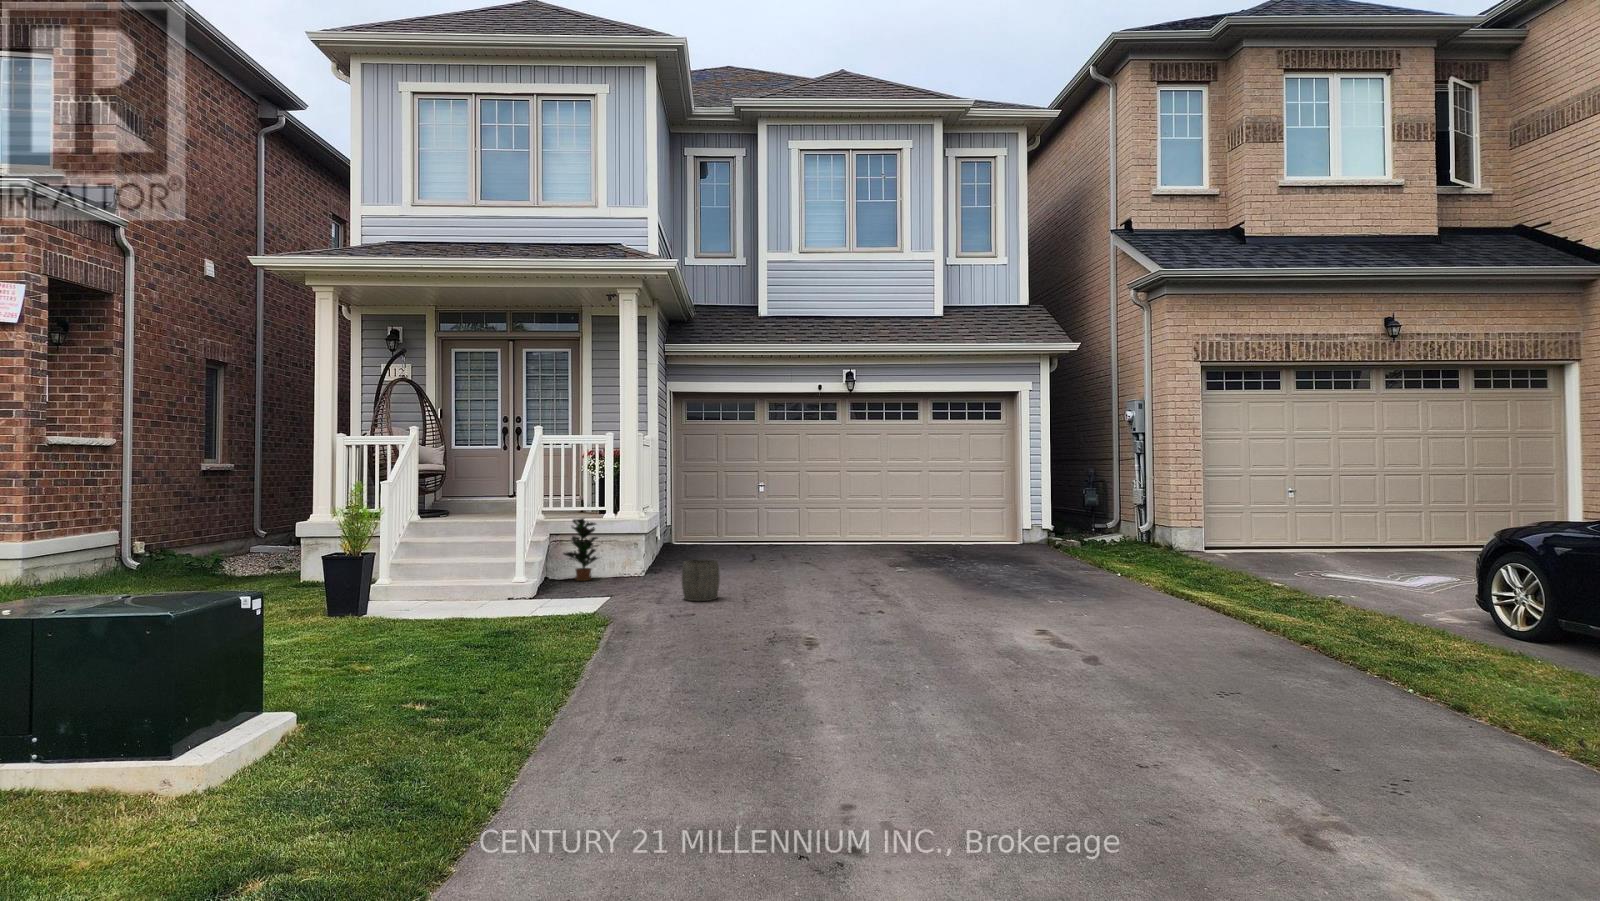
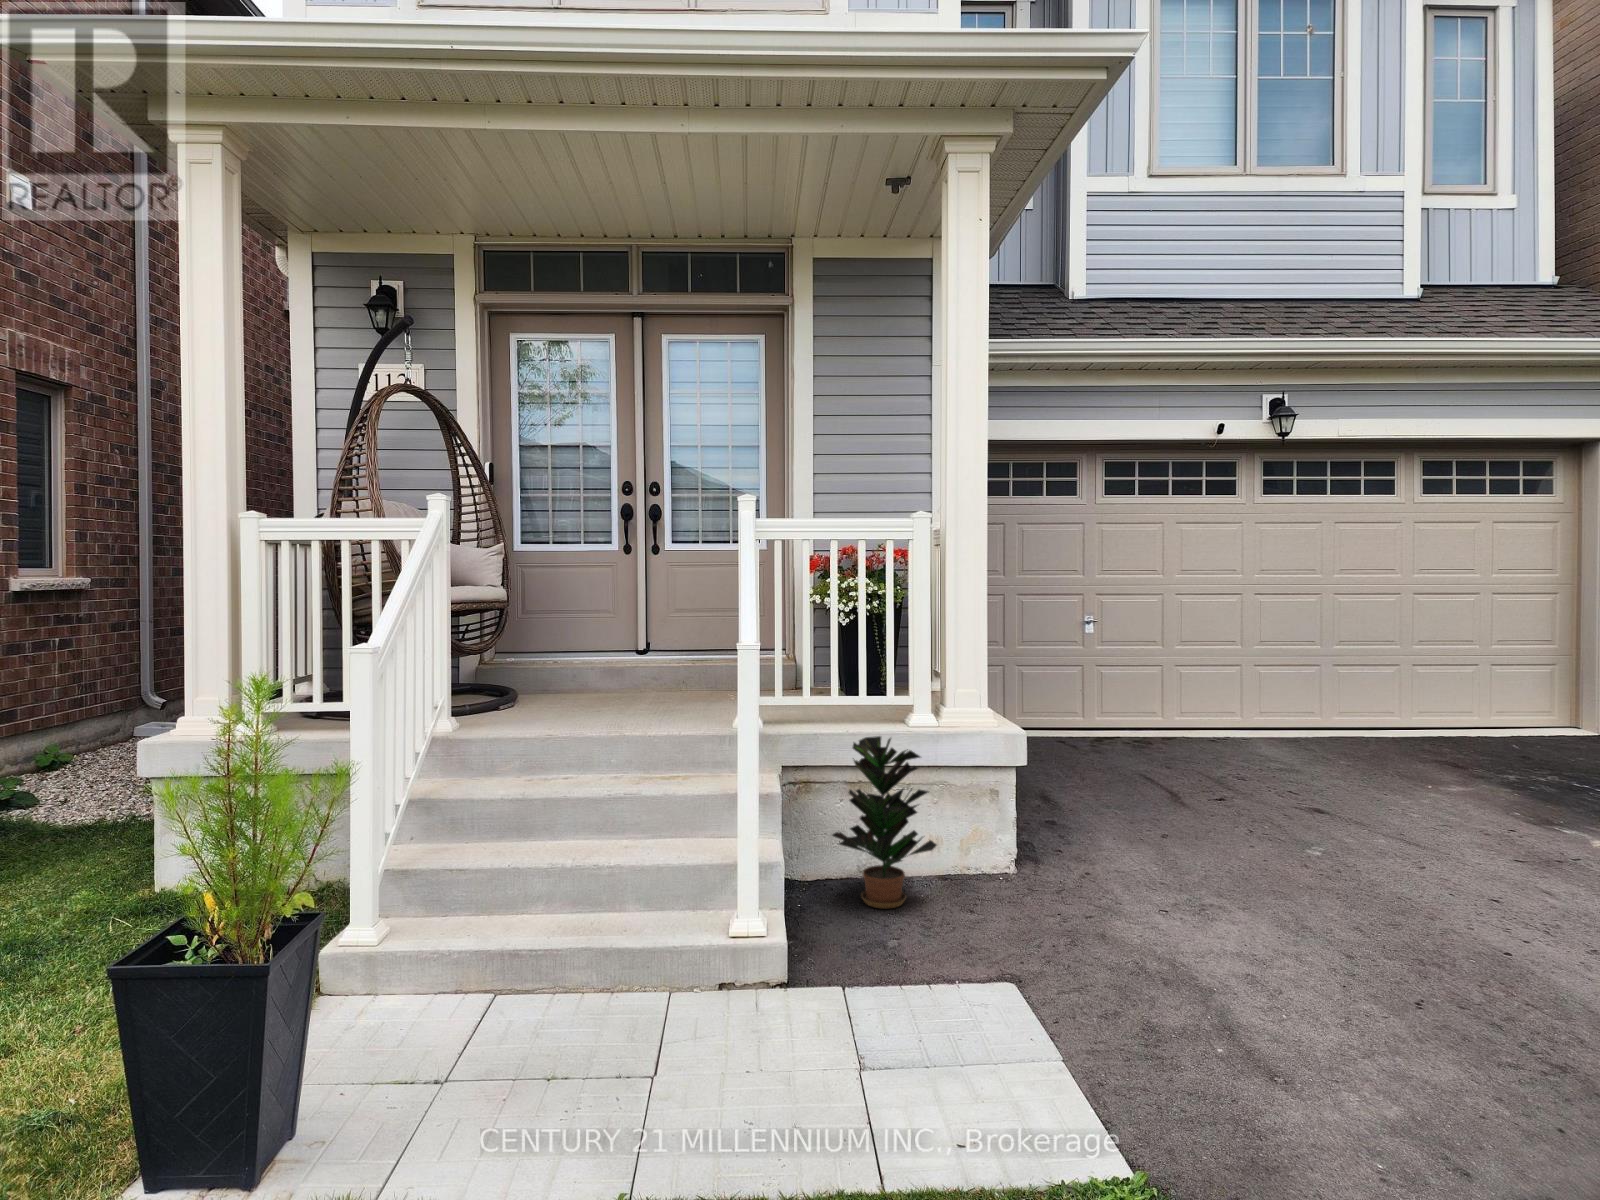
woven basket: present [682,559,720,601] -> none [1339,928,1494,1110]

